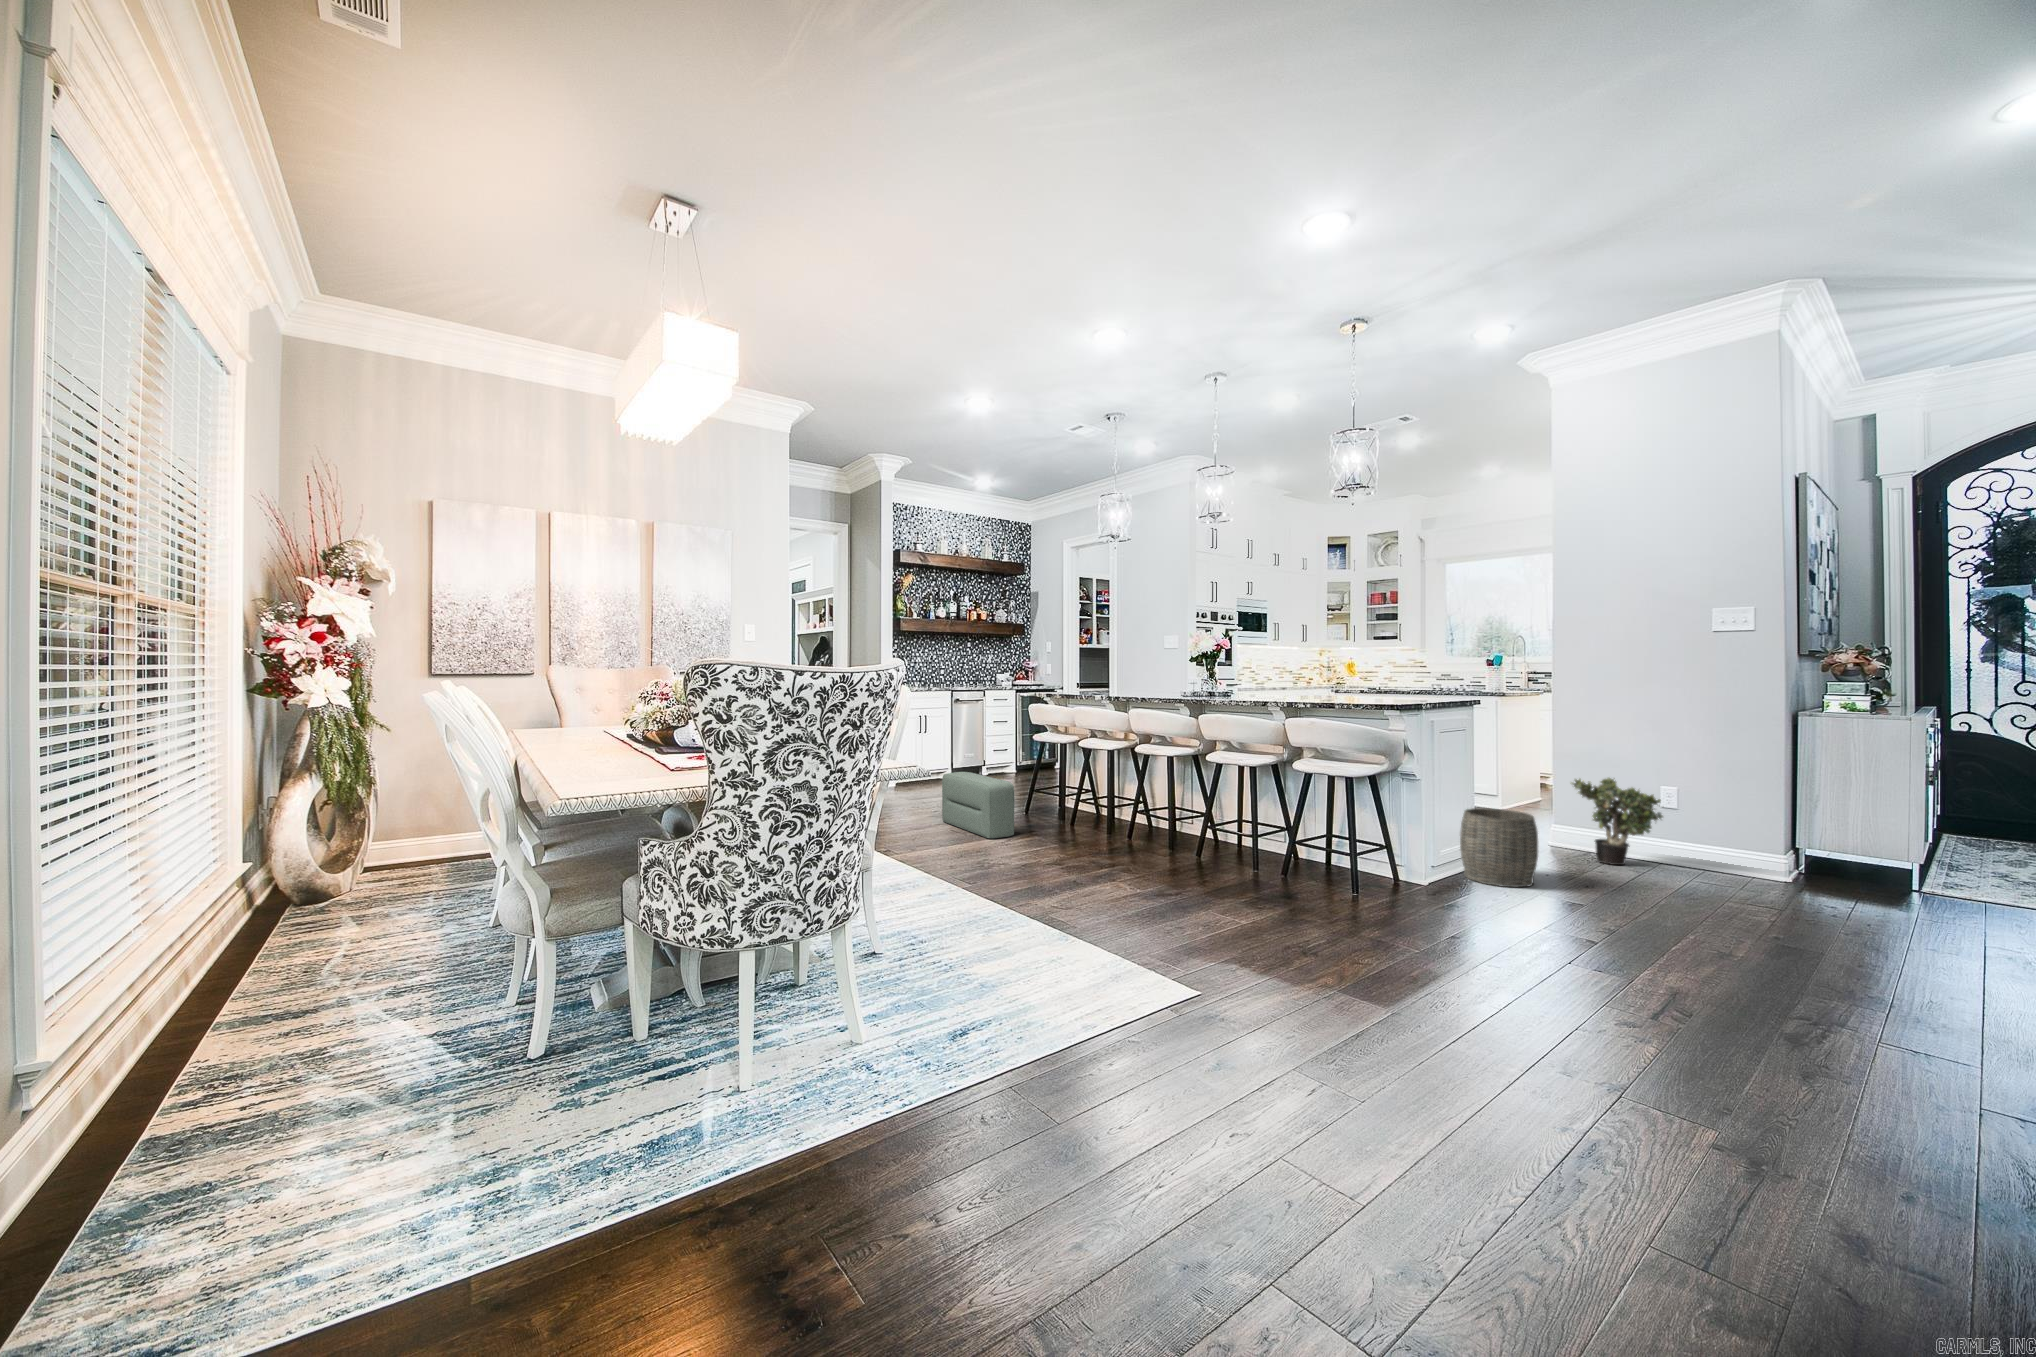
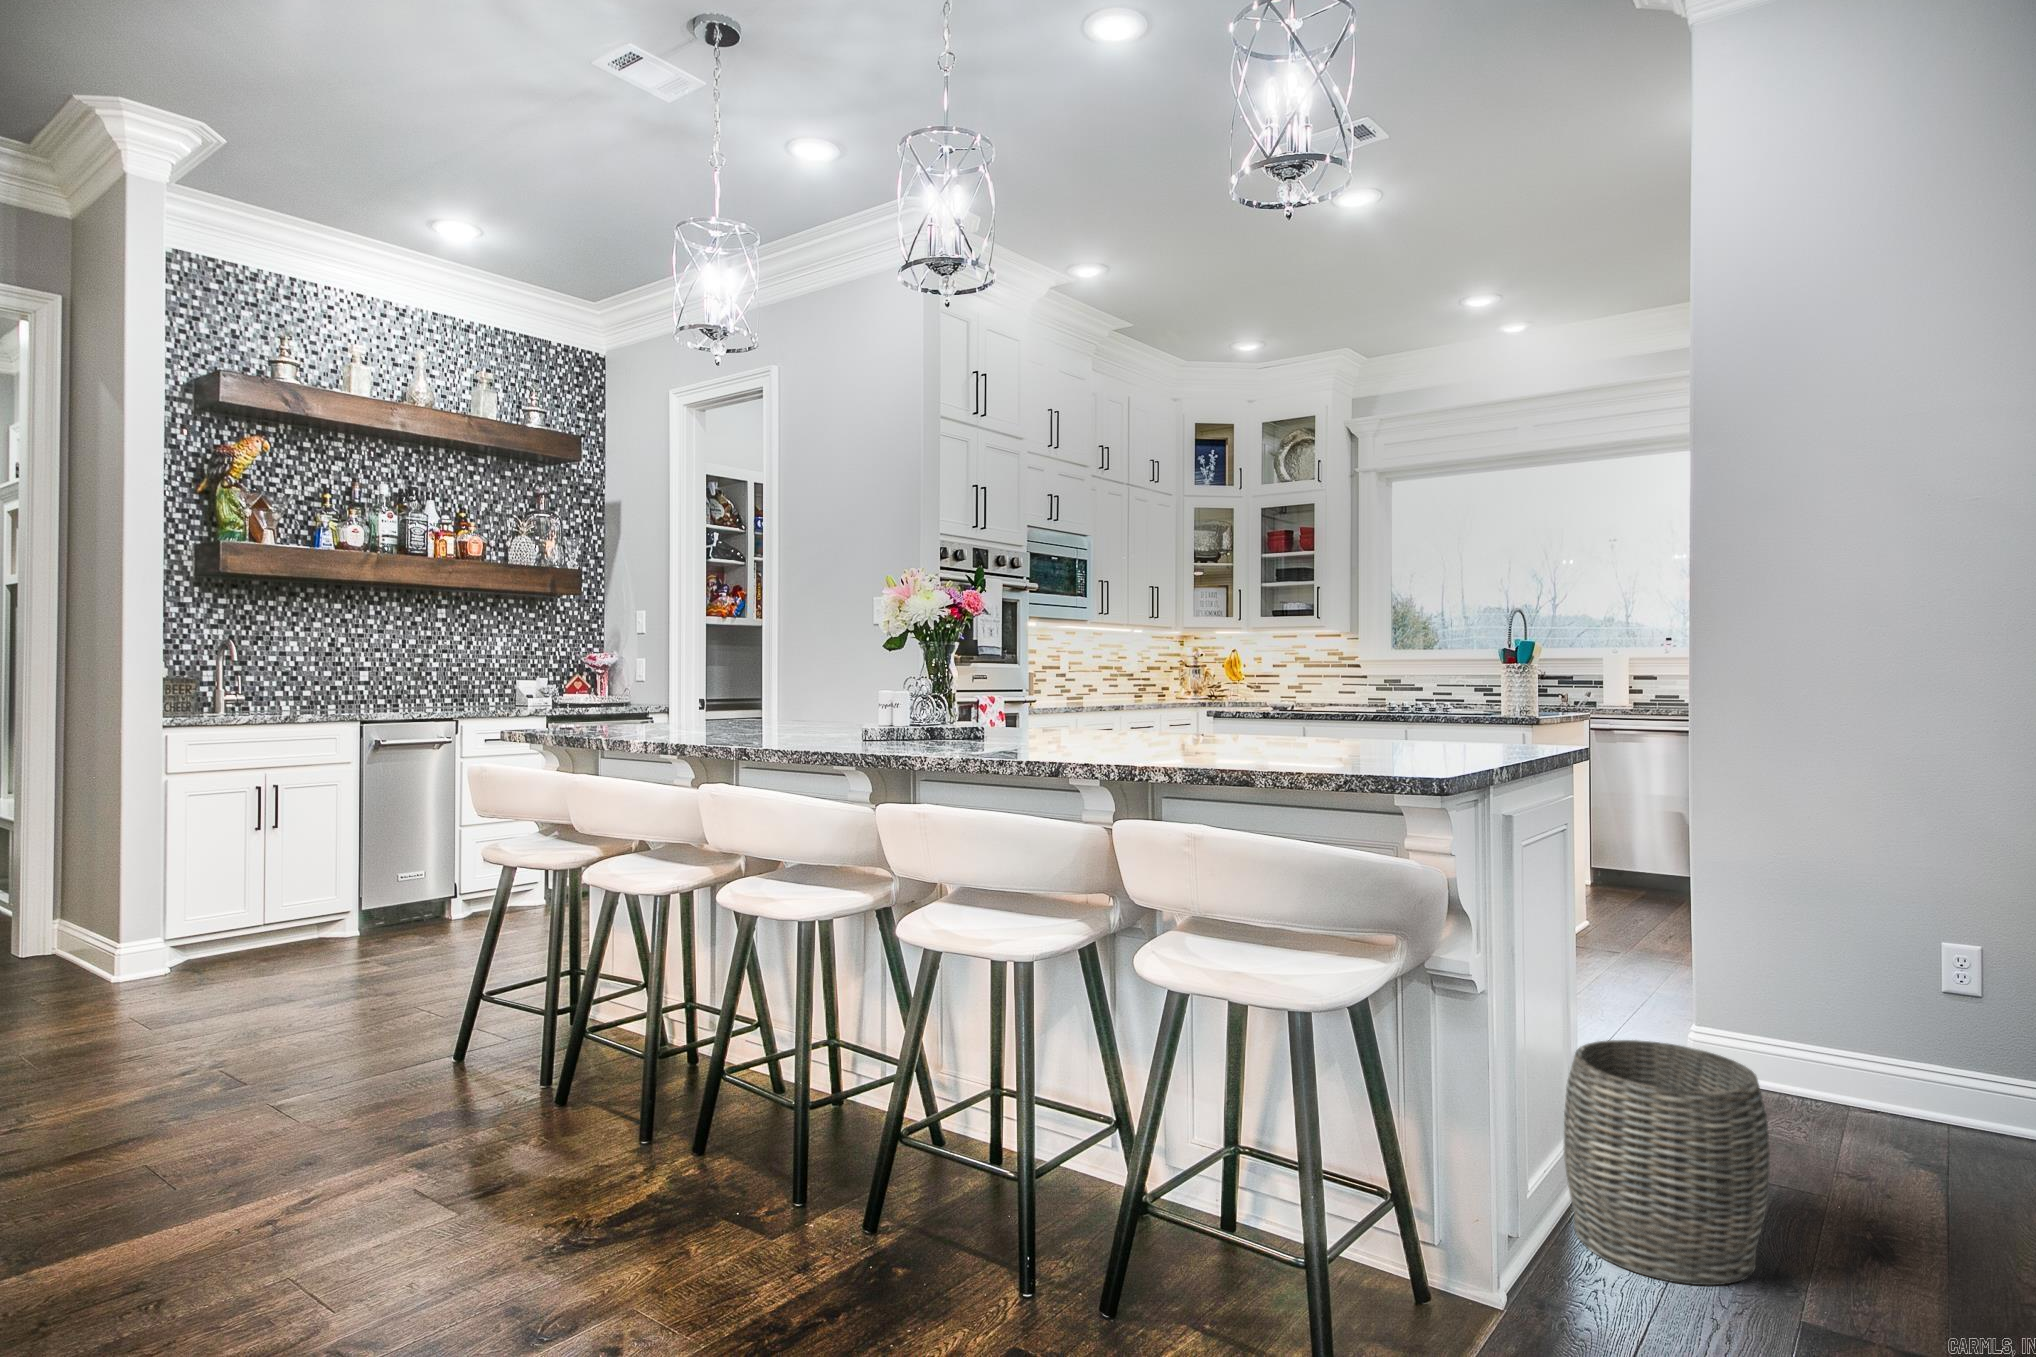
pouf: present [942,772,1014,839] -> none [171,958,349,1186]
potted plant: present [1572,778,1663,865] -> none [1754,930,1971,1144]

